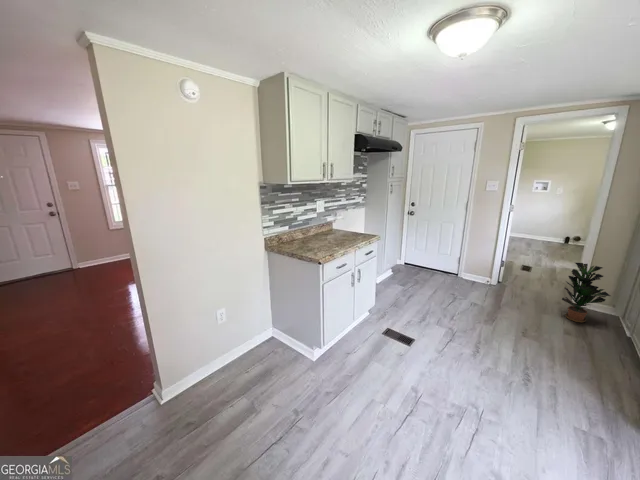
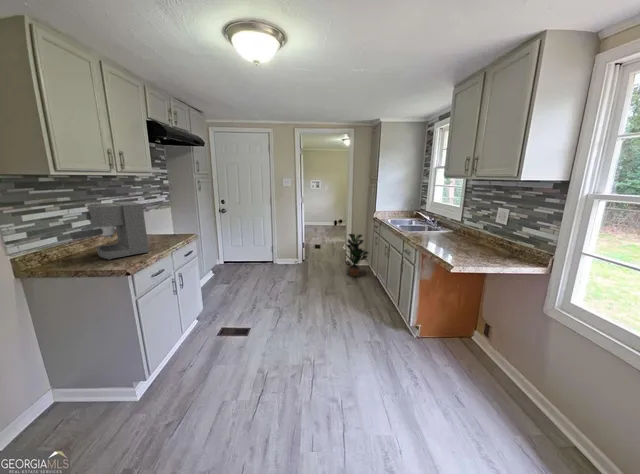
coffee maker: none [294,204,340,249] -> present [70,201,149,260]

